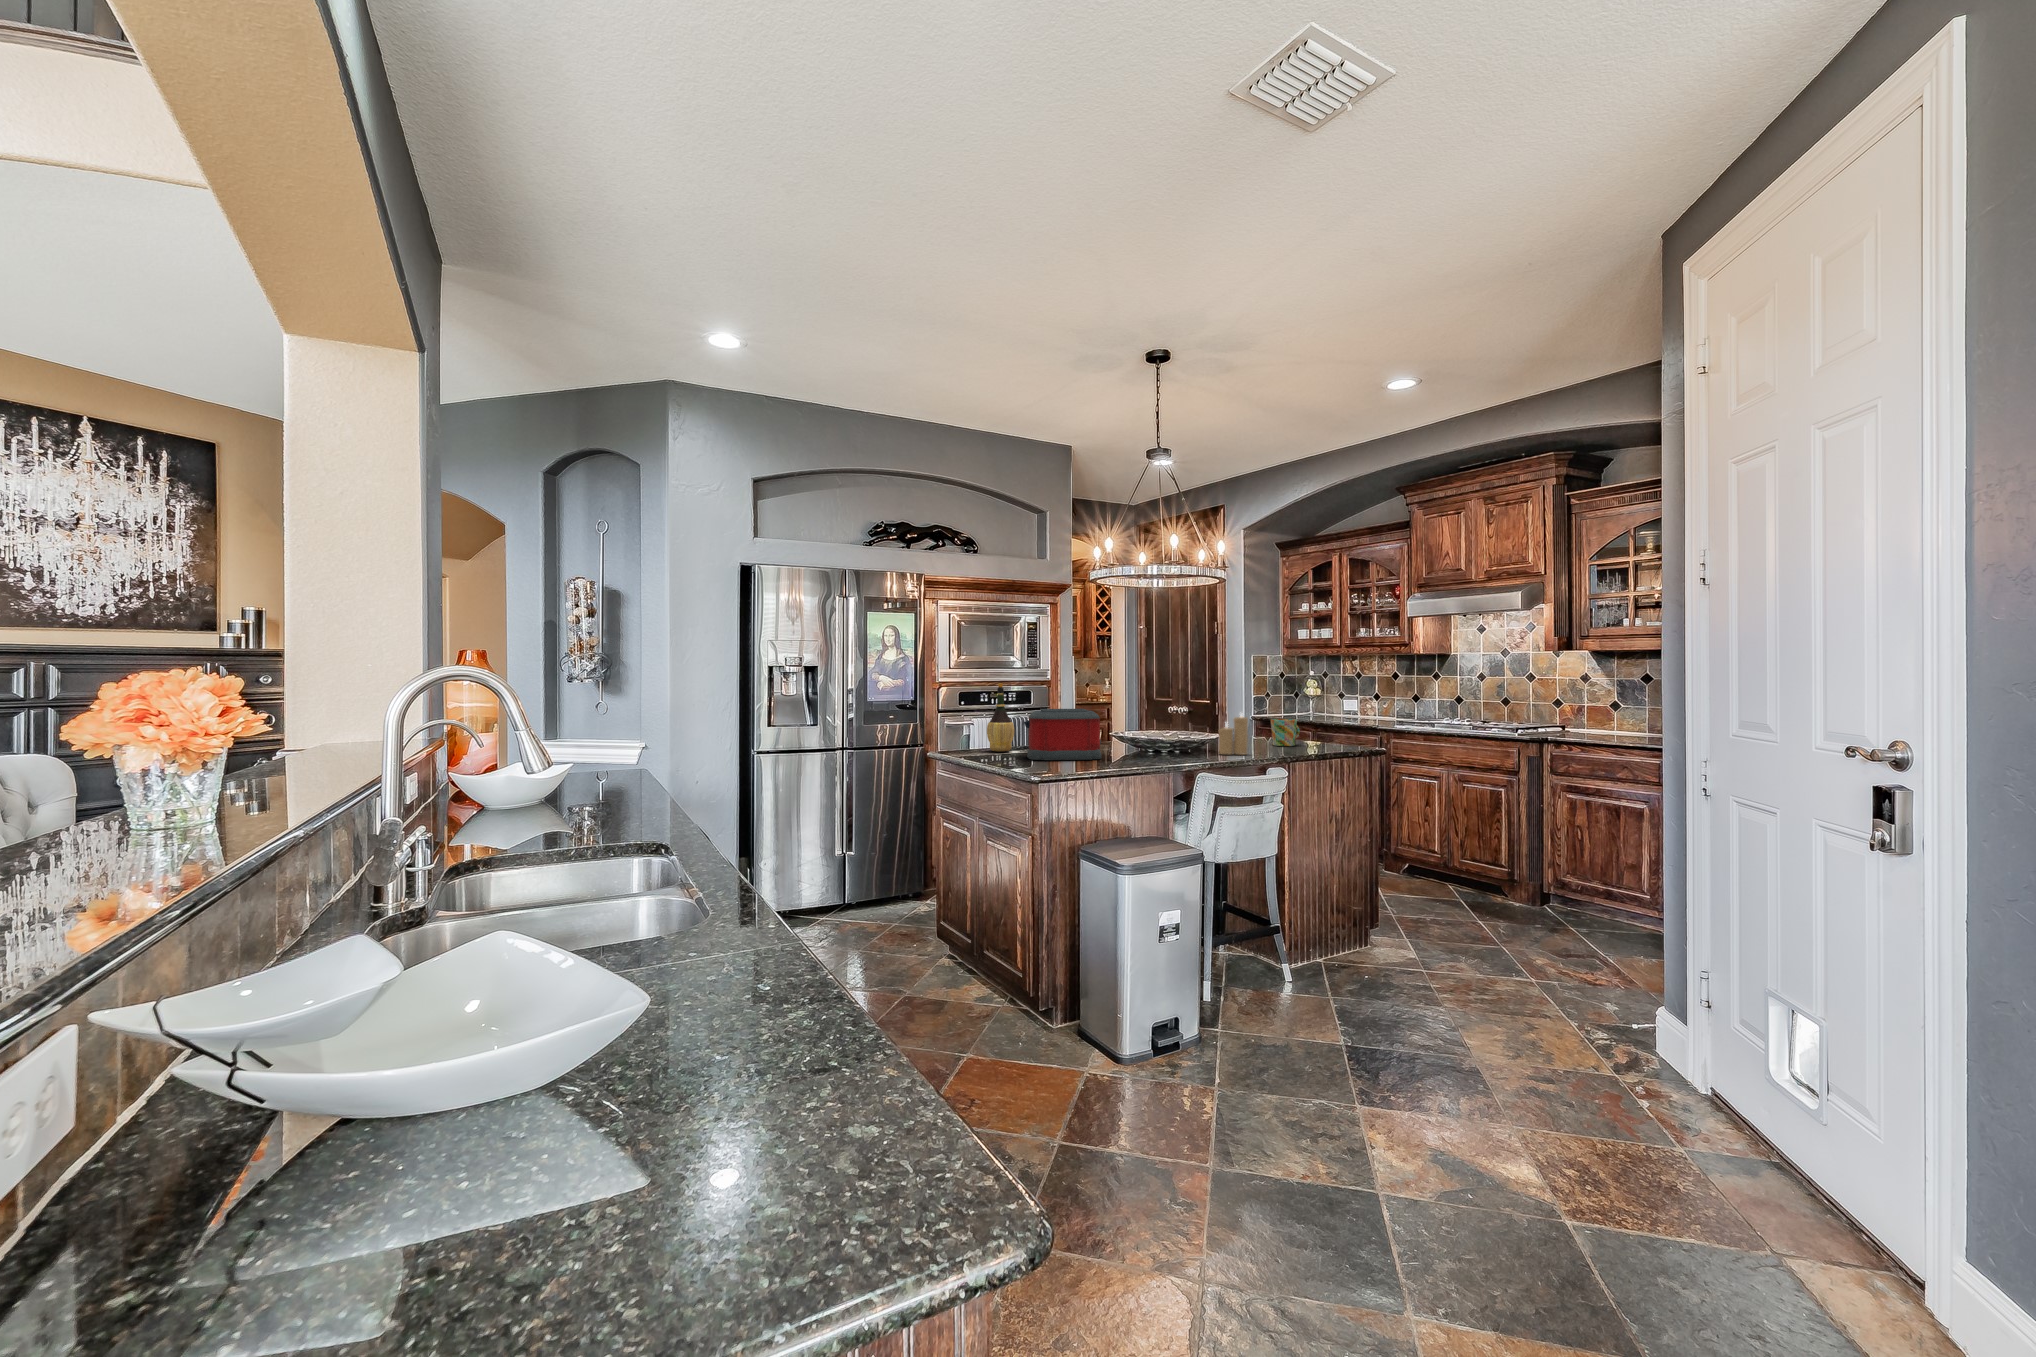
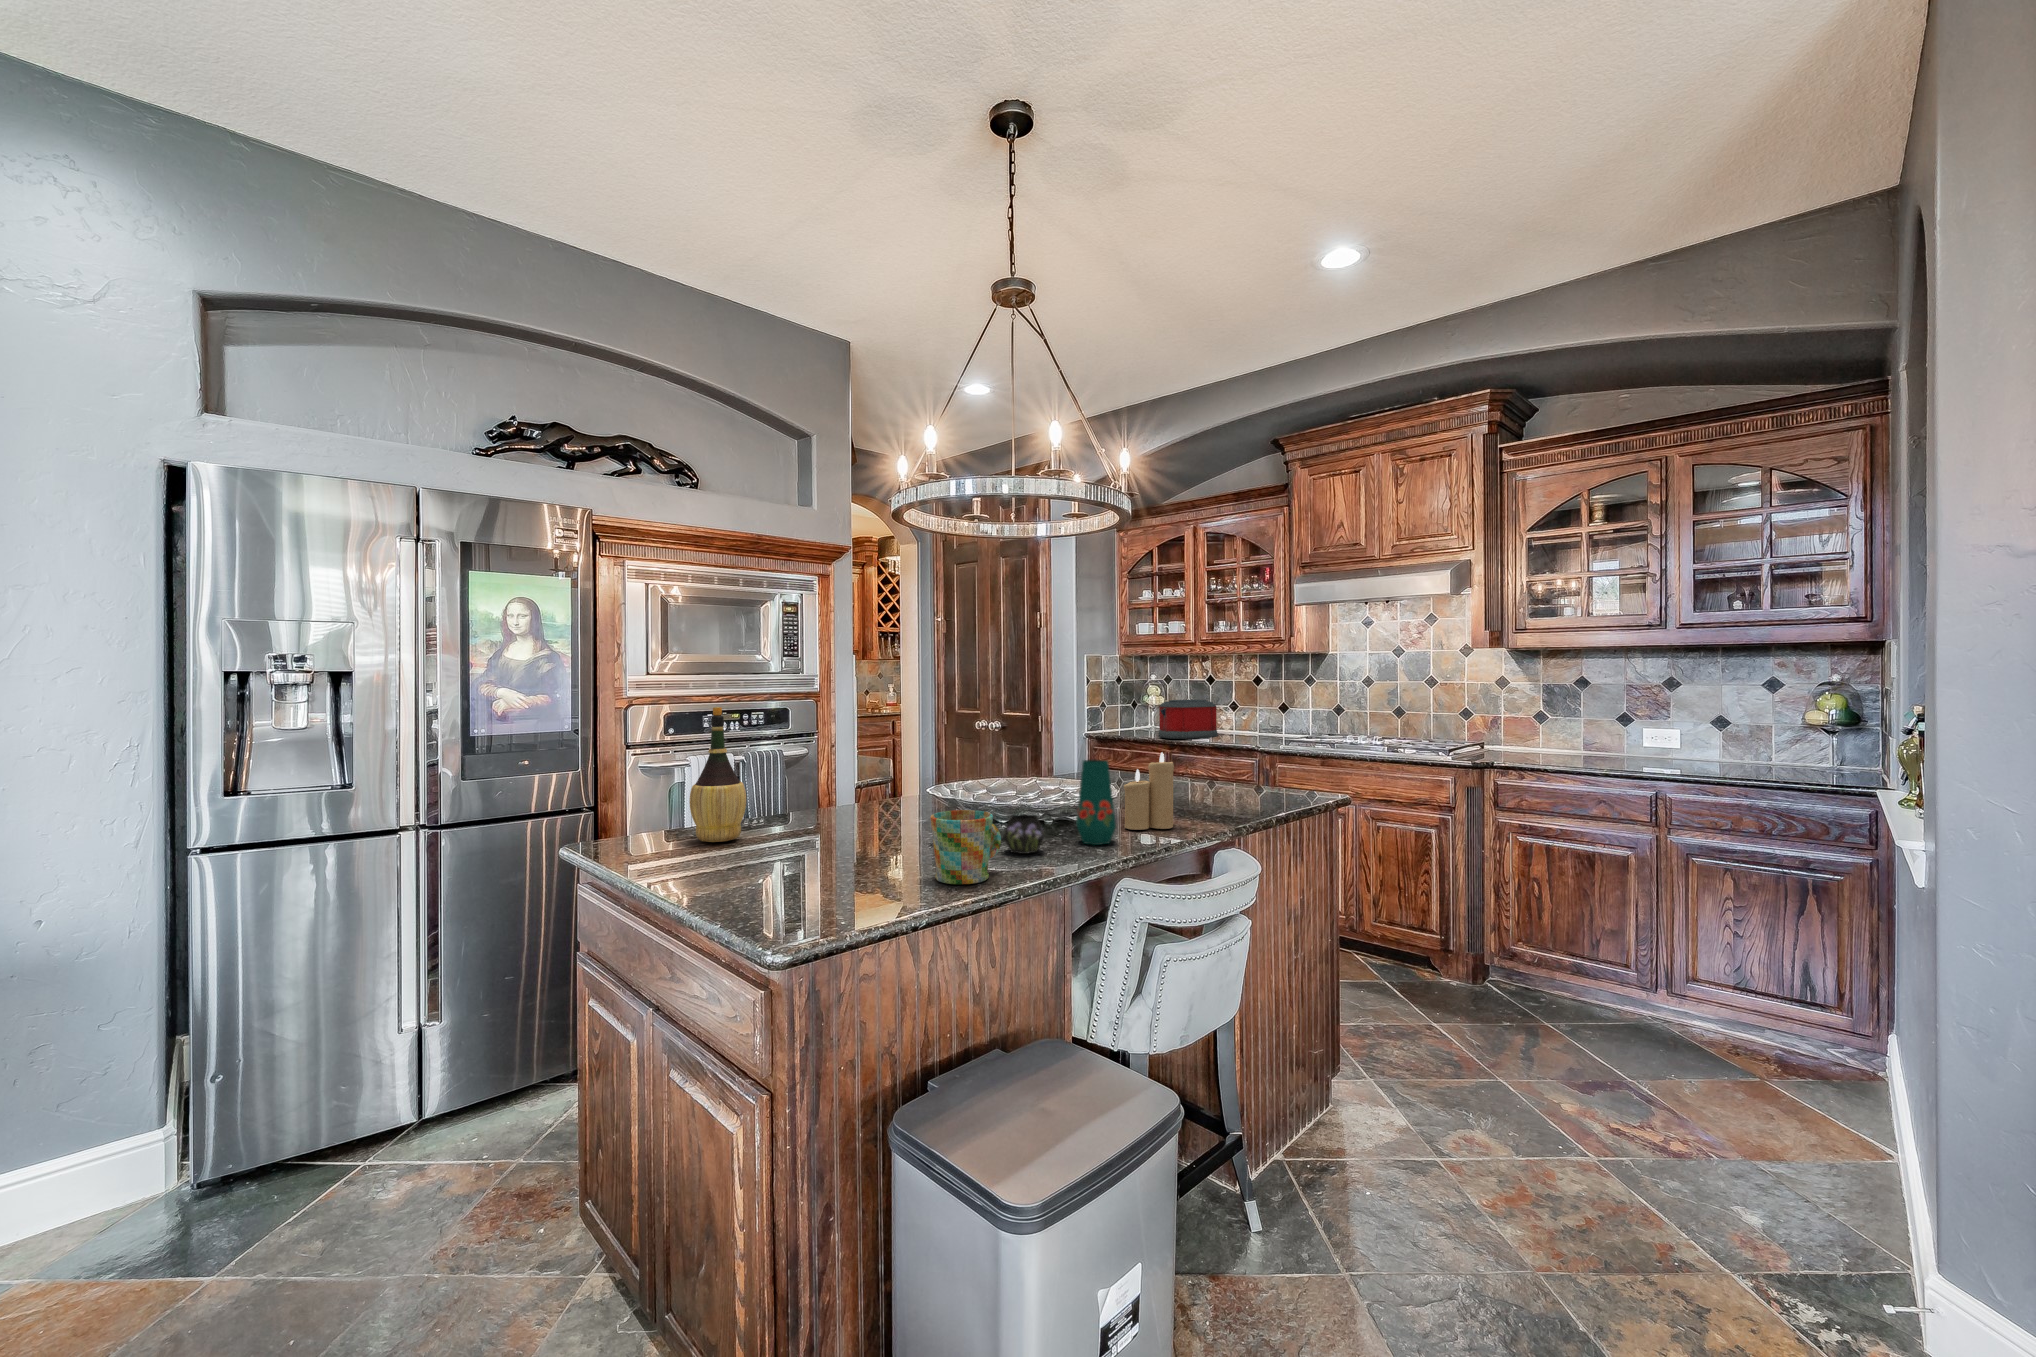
toaster: present [1024,709,1101,760] -> present [1158,699,1218,739]
vase: none [1144,713,1208,760] -> present [1004,760,1116,854]
mug: present [1271,719,1300,746] -> present [930,810,1001,884]

